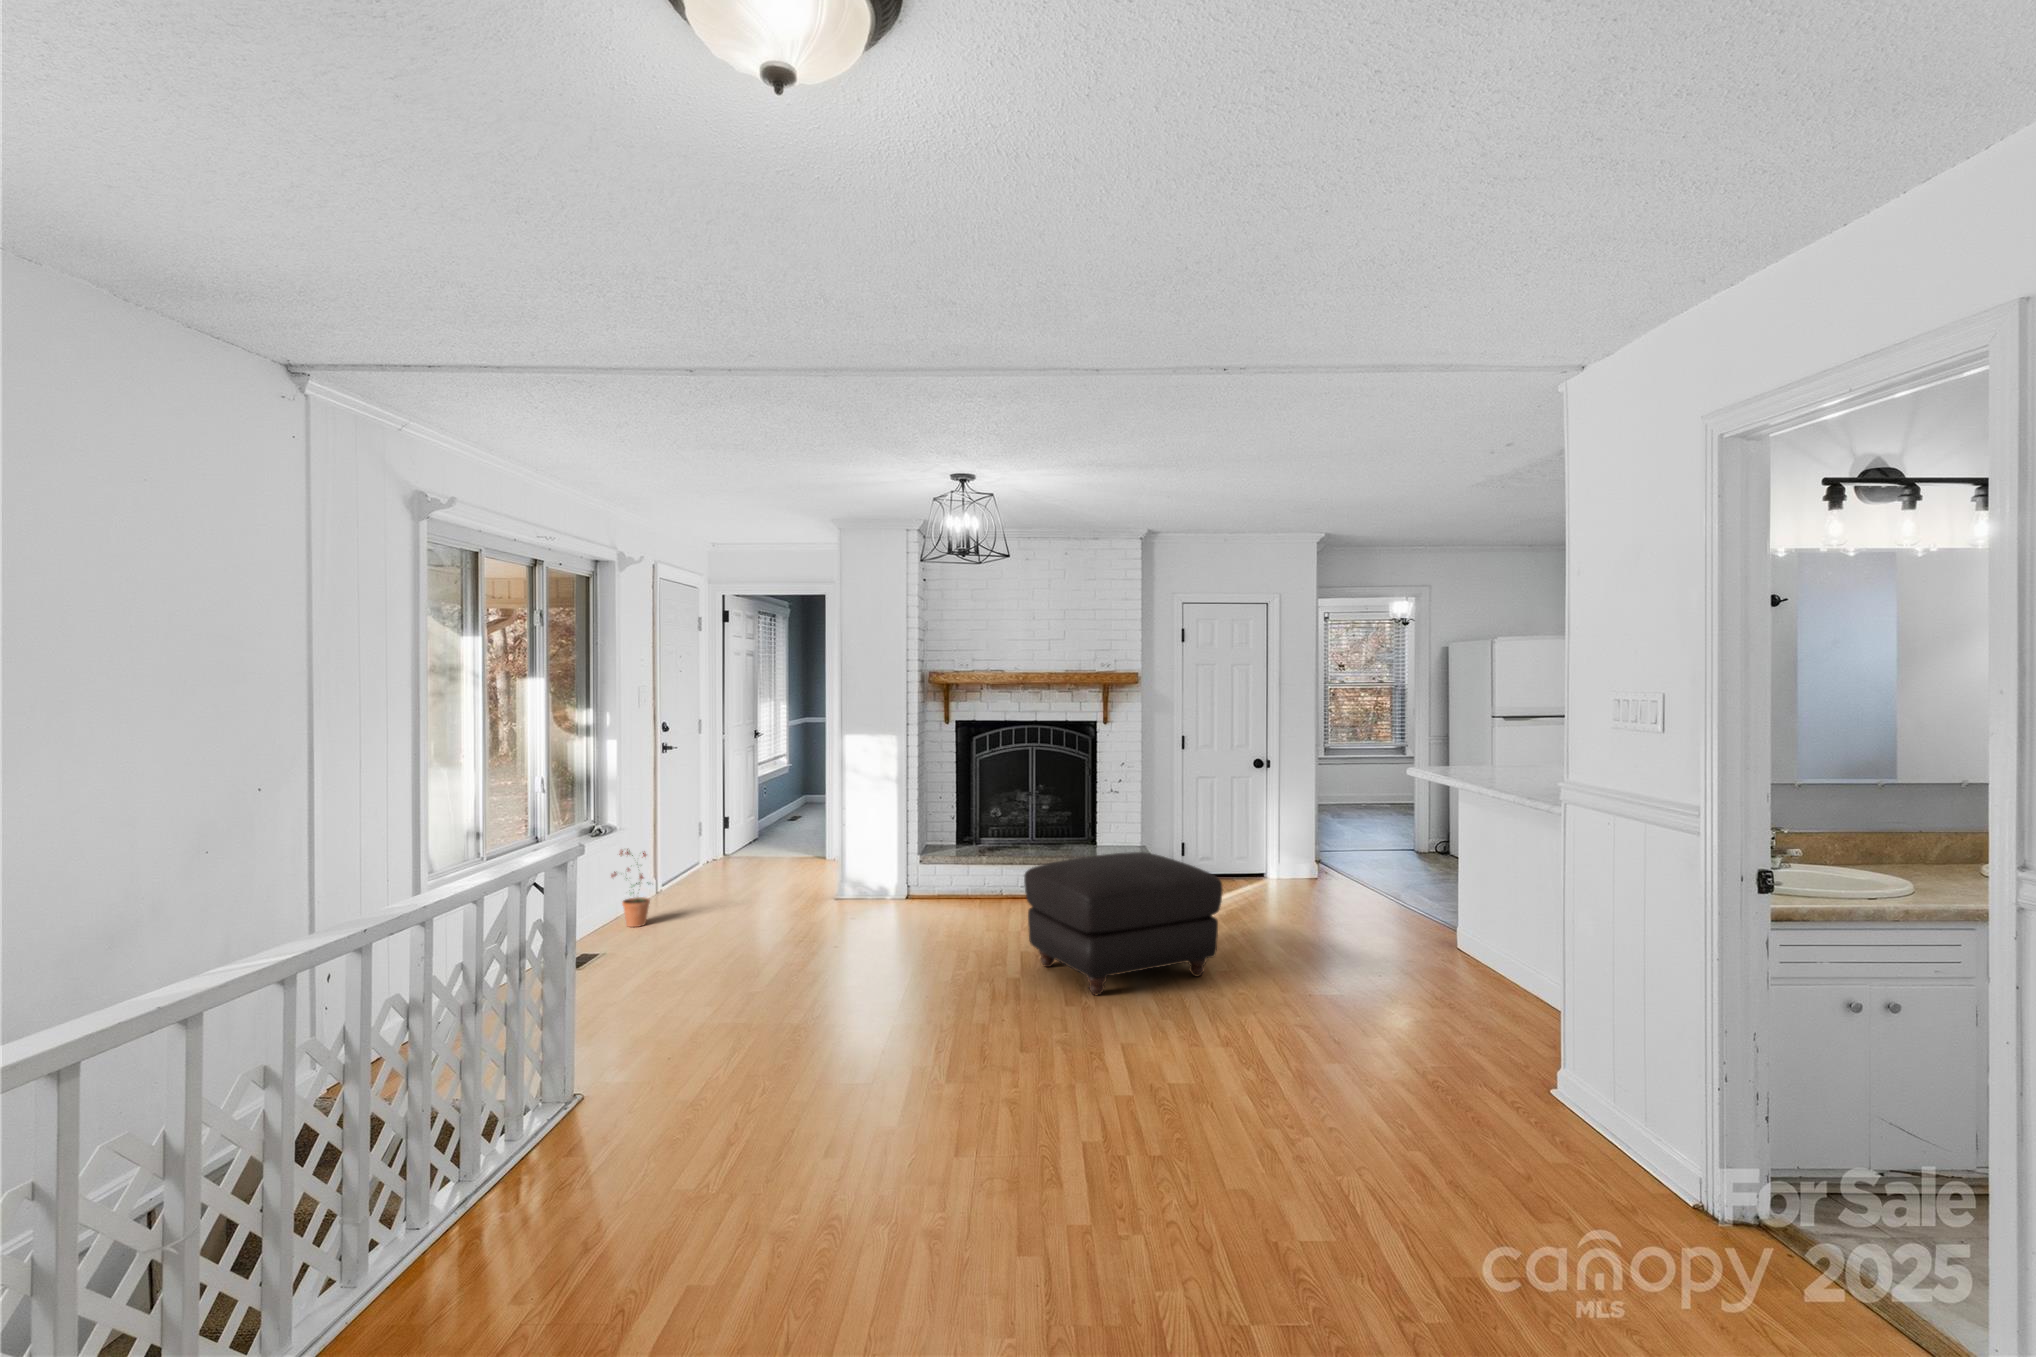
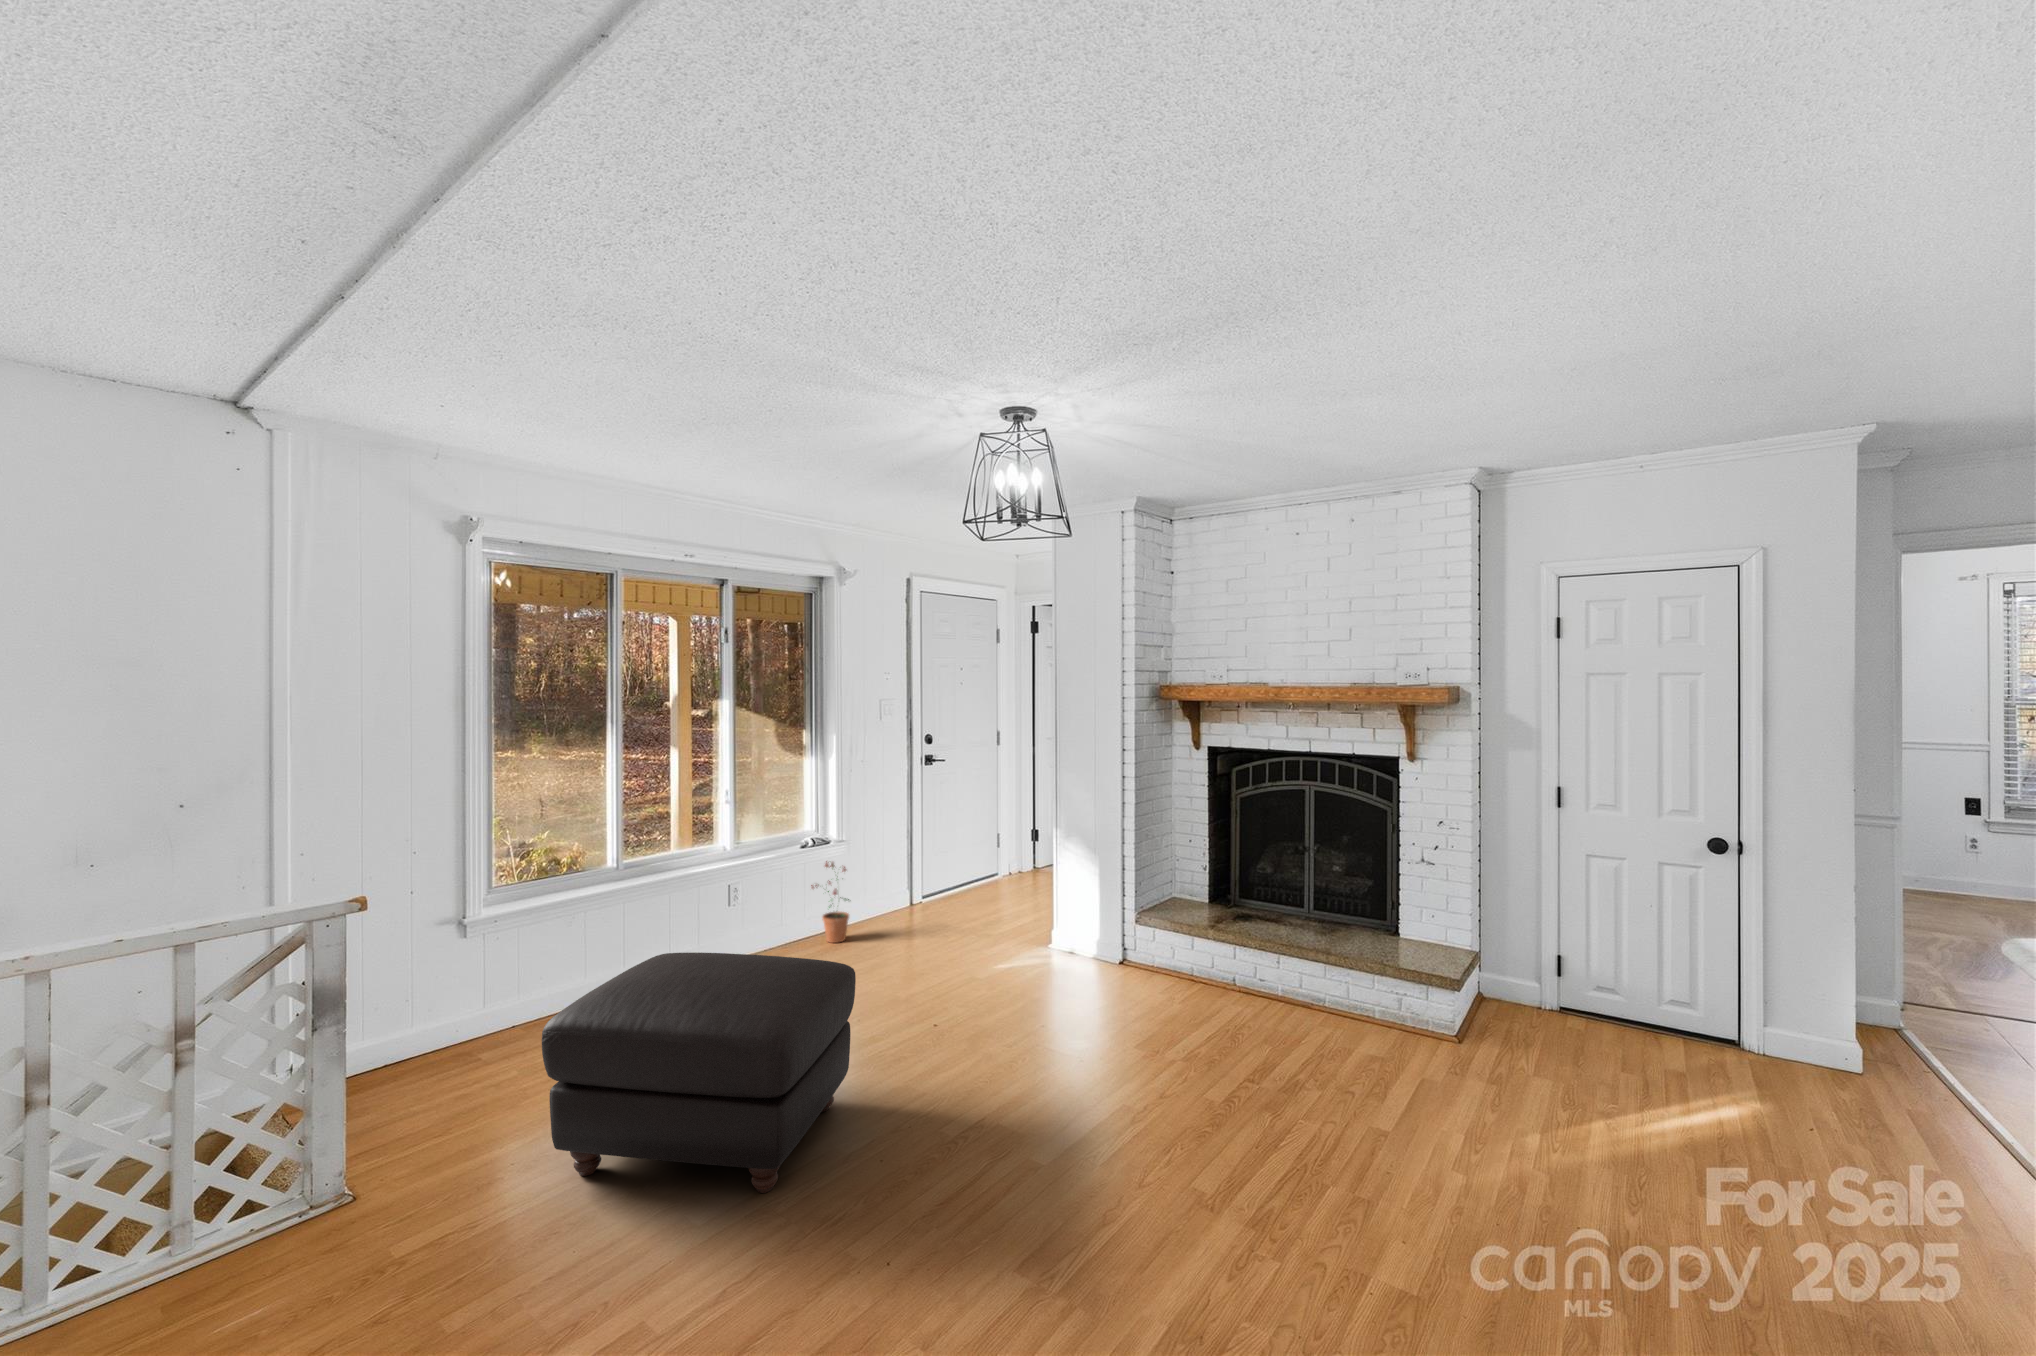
ottoman: present [1024,852,1223,995] -> present [542,953,856,1193]

